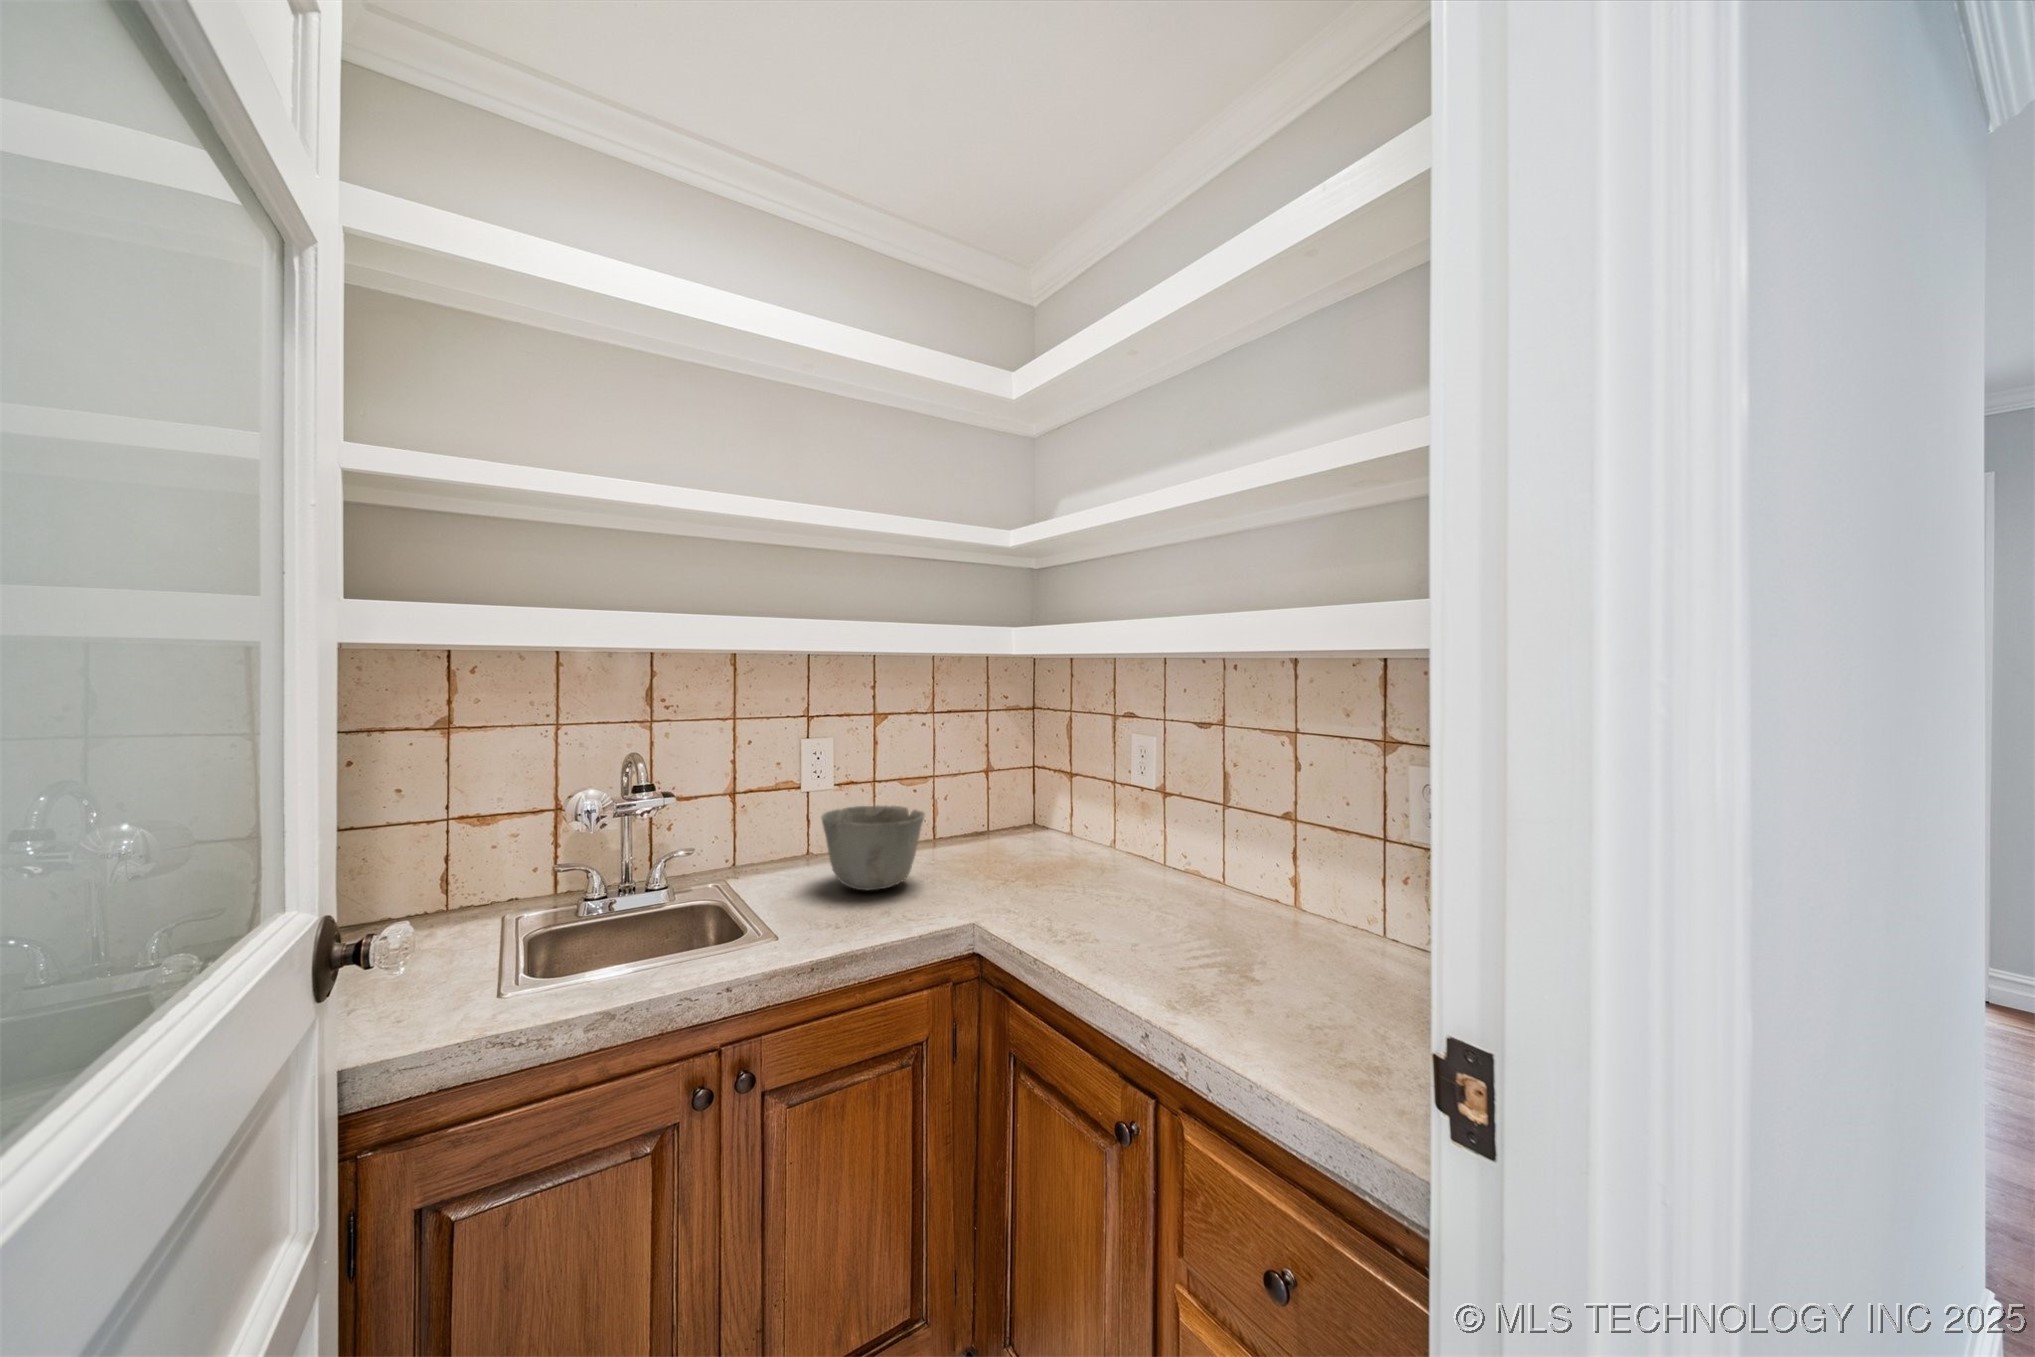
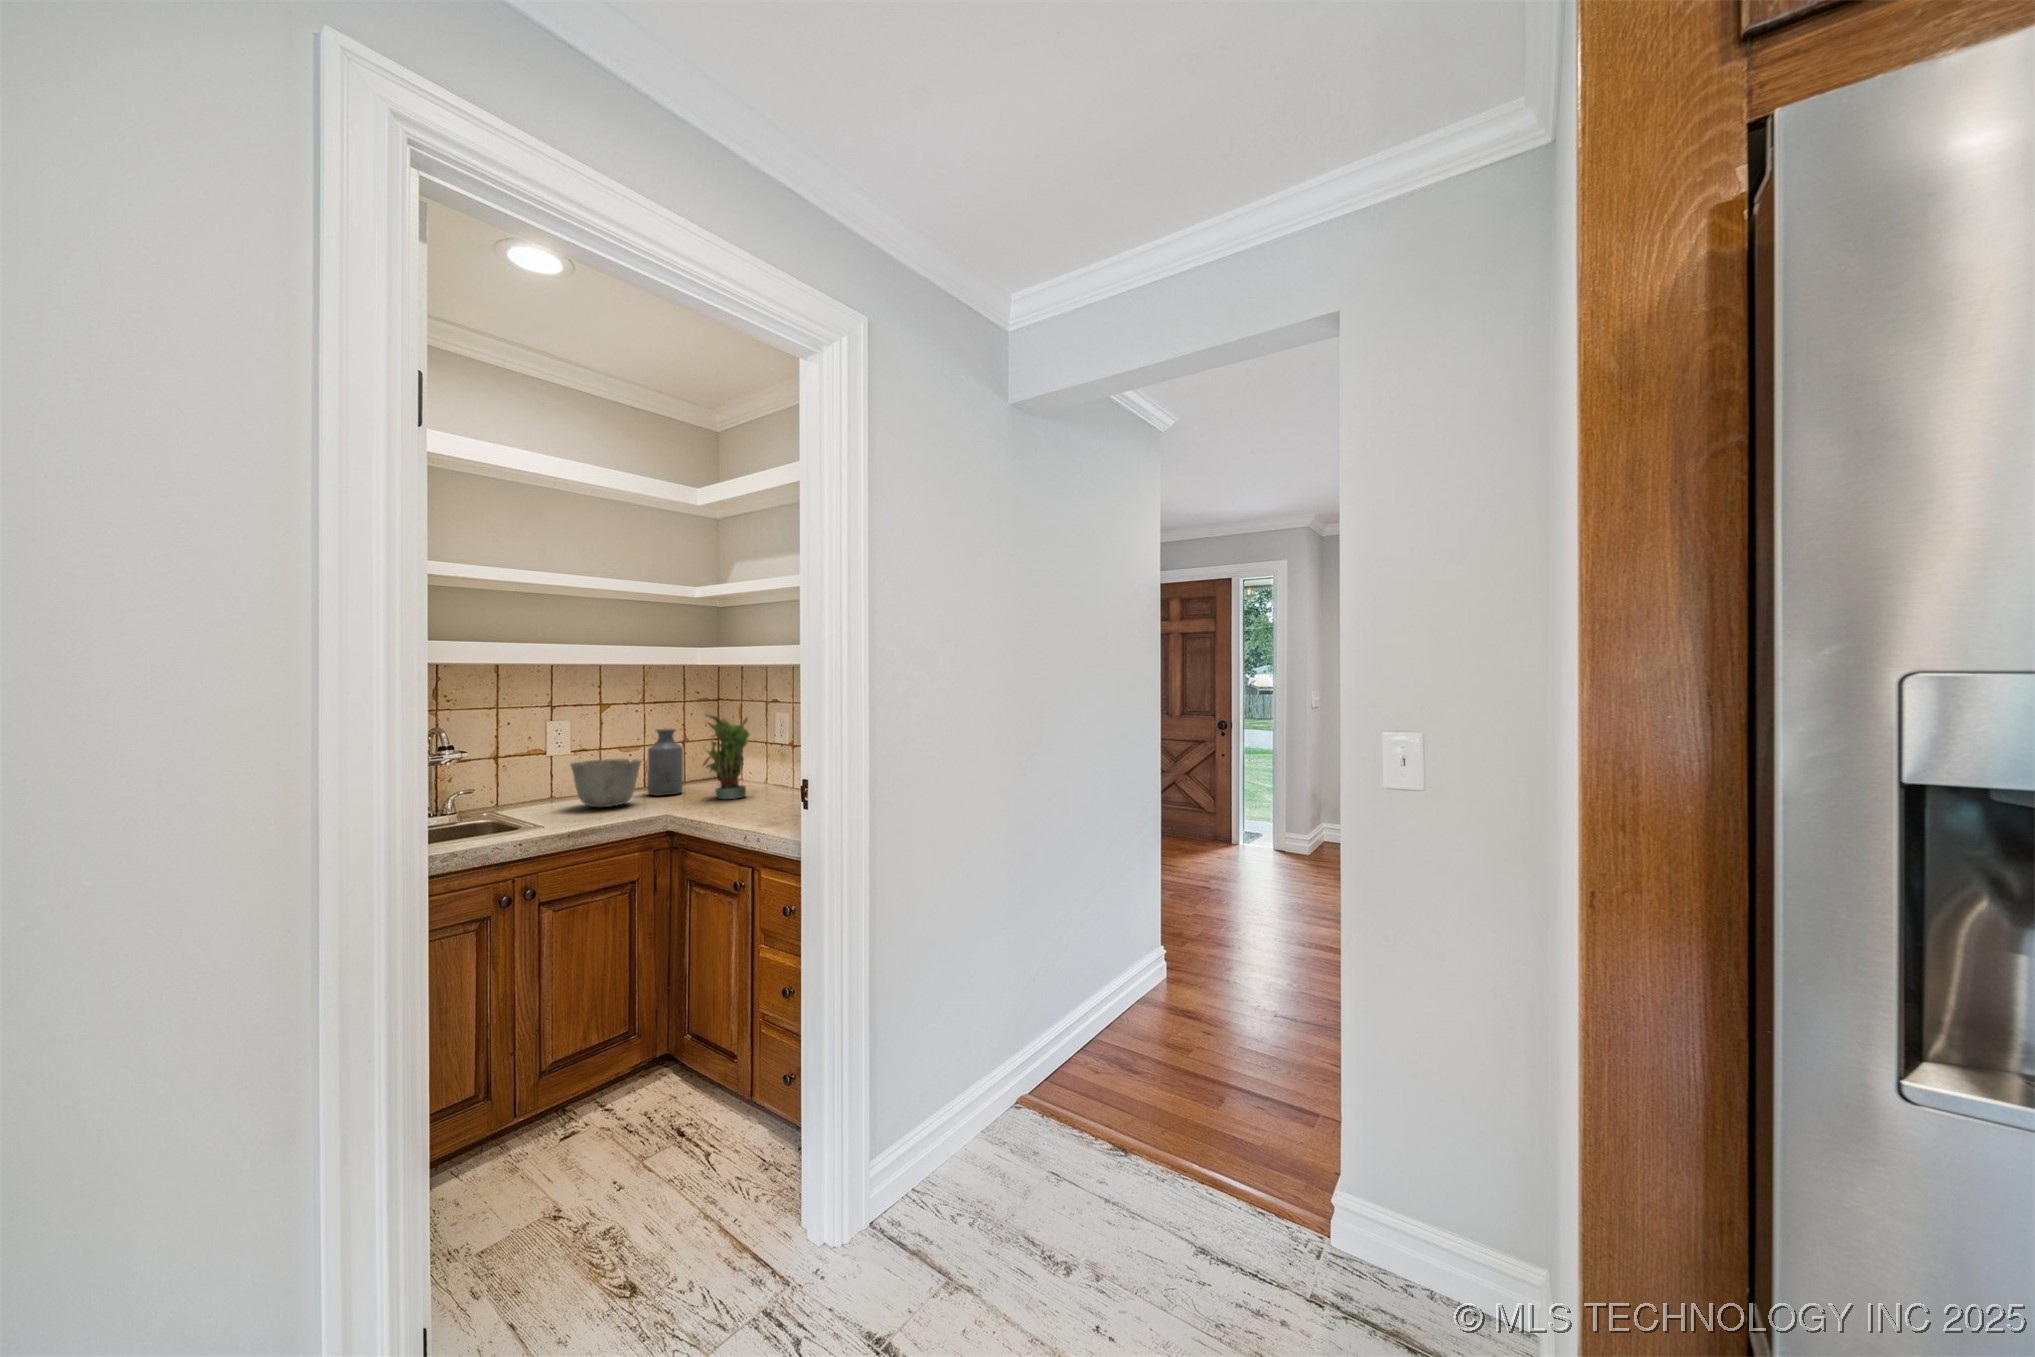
potted plant: none [1014,744,1095,892] -> present [703,714,749,799]
bottle: none [934,756,987,865] -> present [647,729,683,796]

